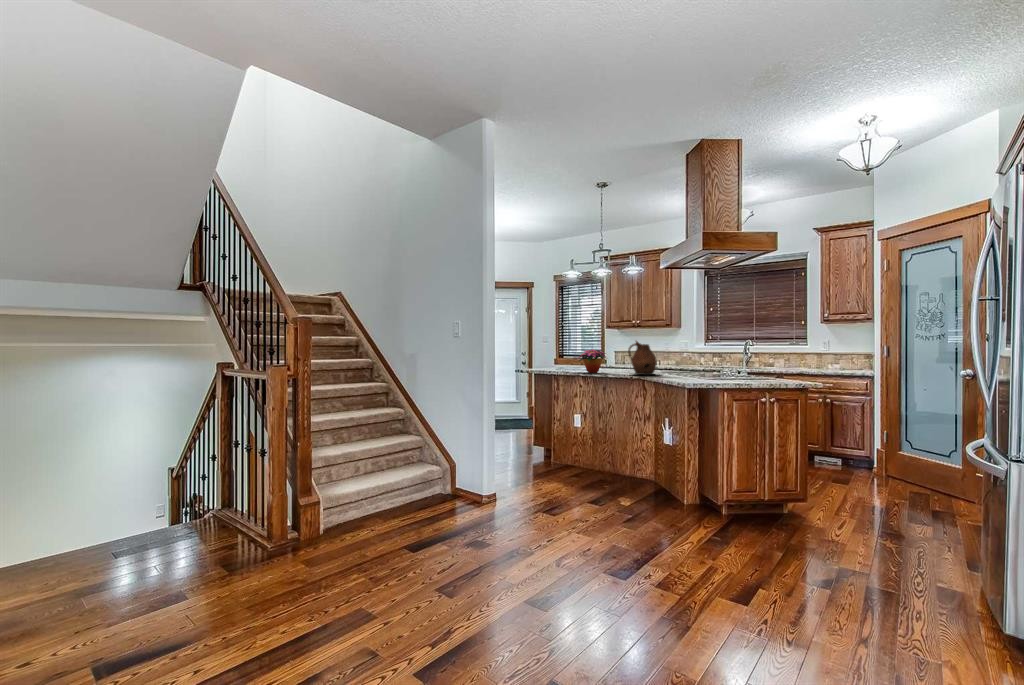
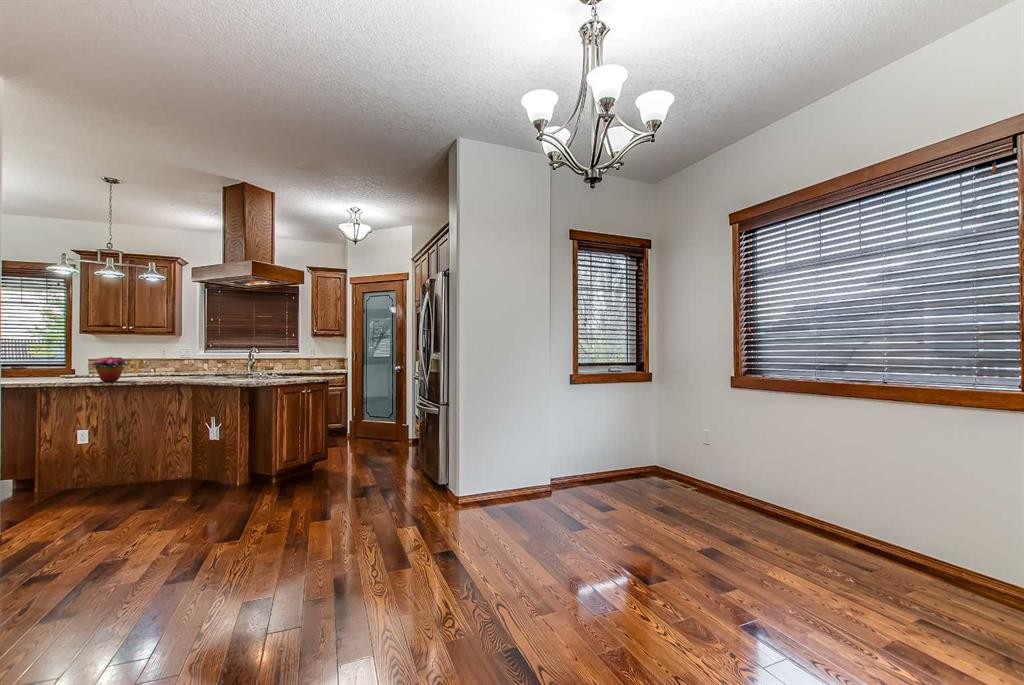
ceramic pitcher: present [628,341,660,375] -> none [166,347,203,380]

